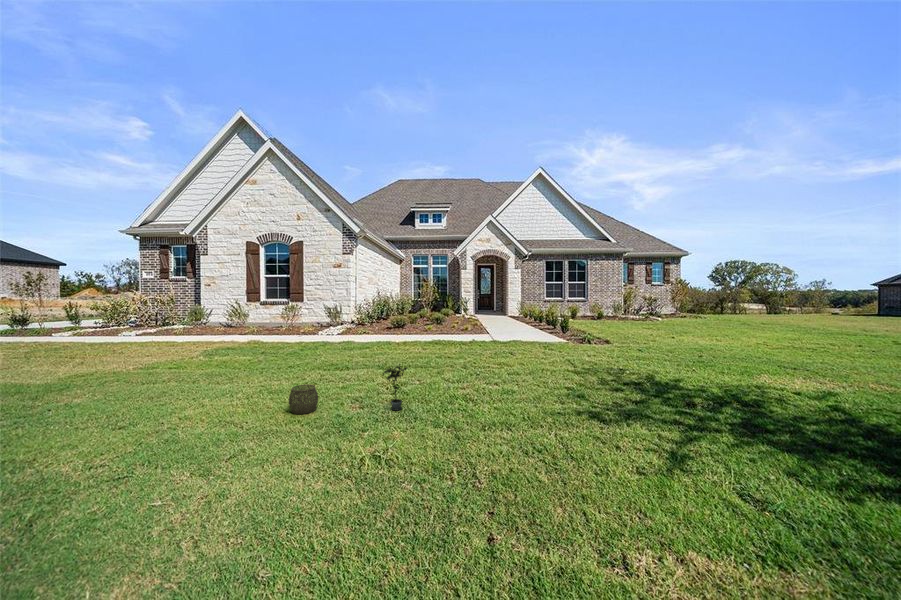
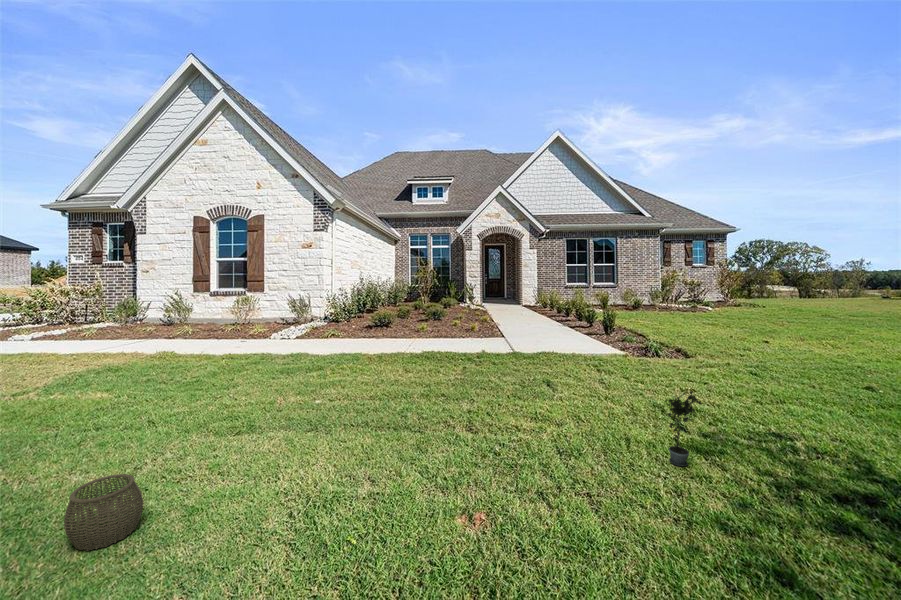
potted plant: present [383,364,408,410] -> present [665,391,702,466]

